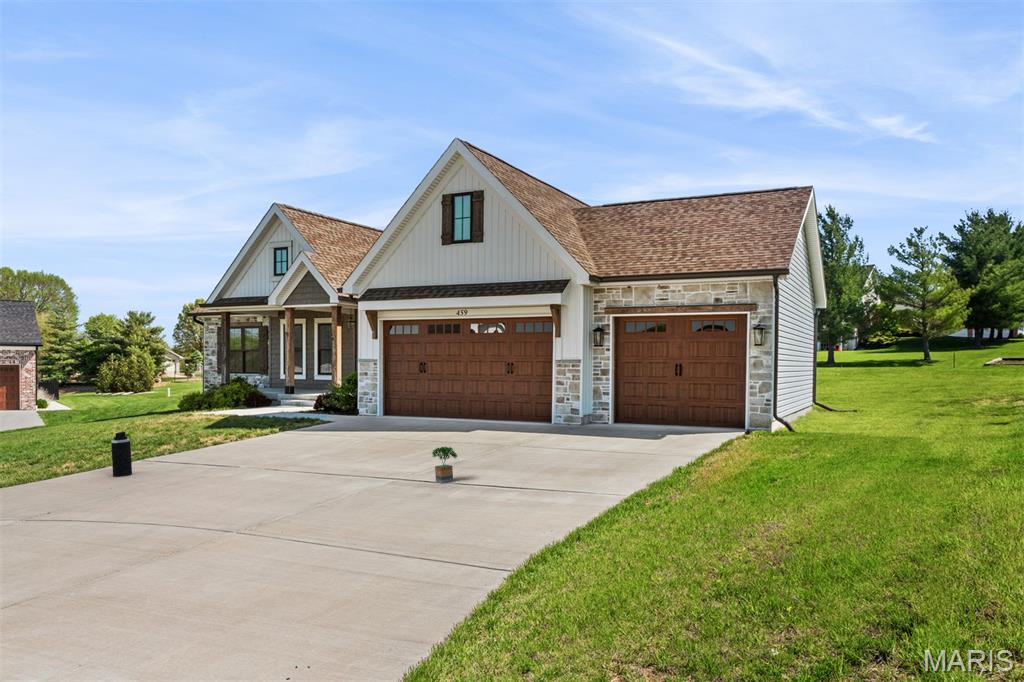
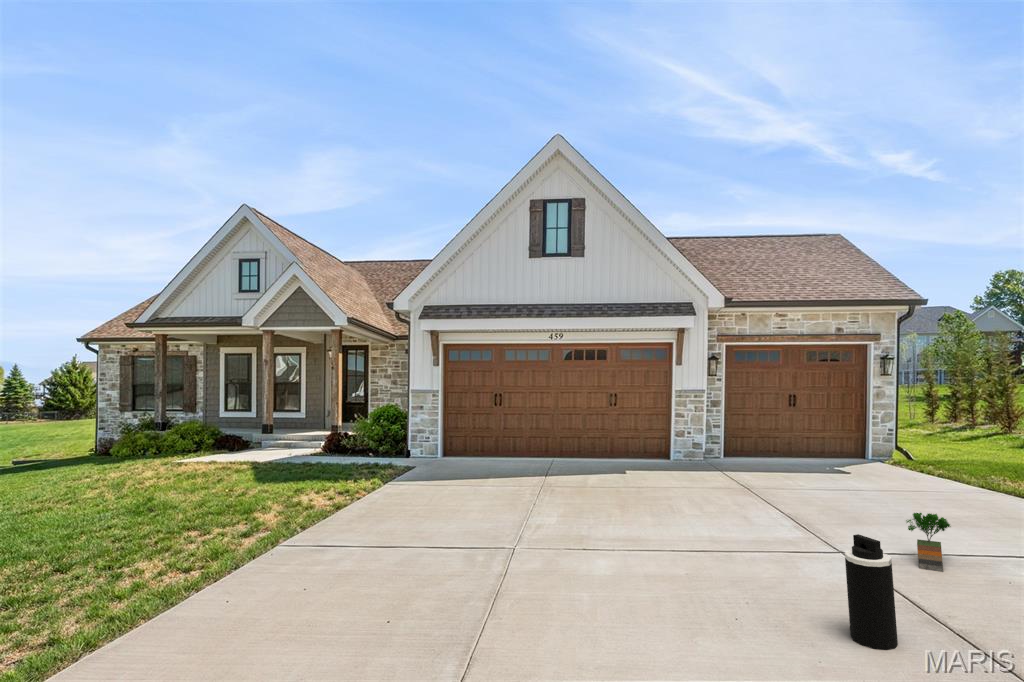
trash can: present [111,432,132,477] -> present [845,534,898,650]

